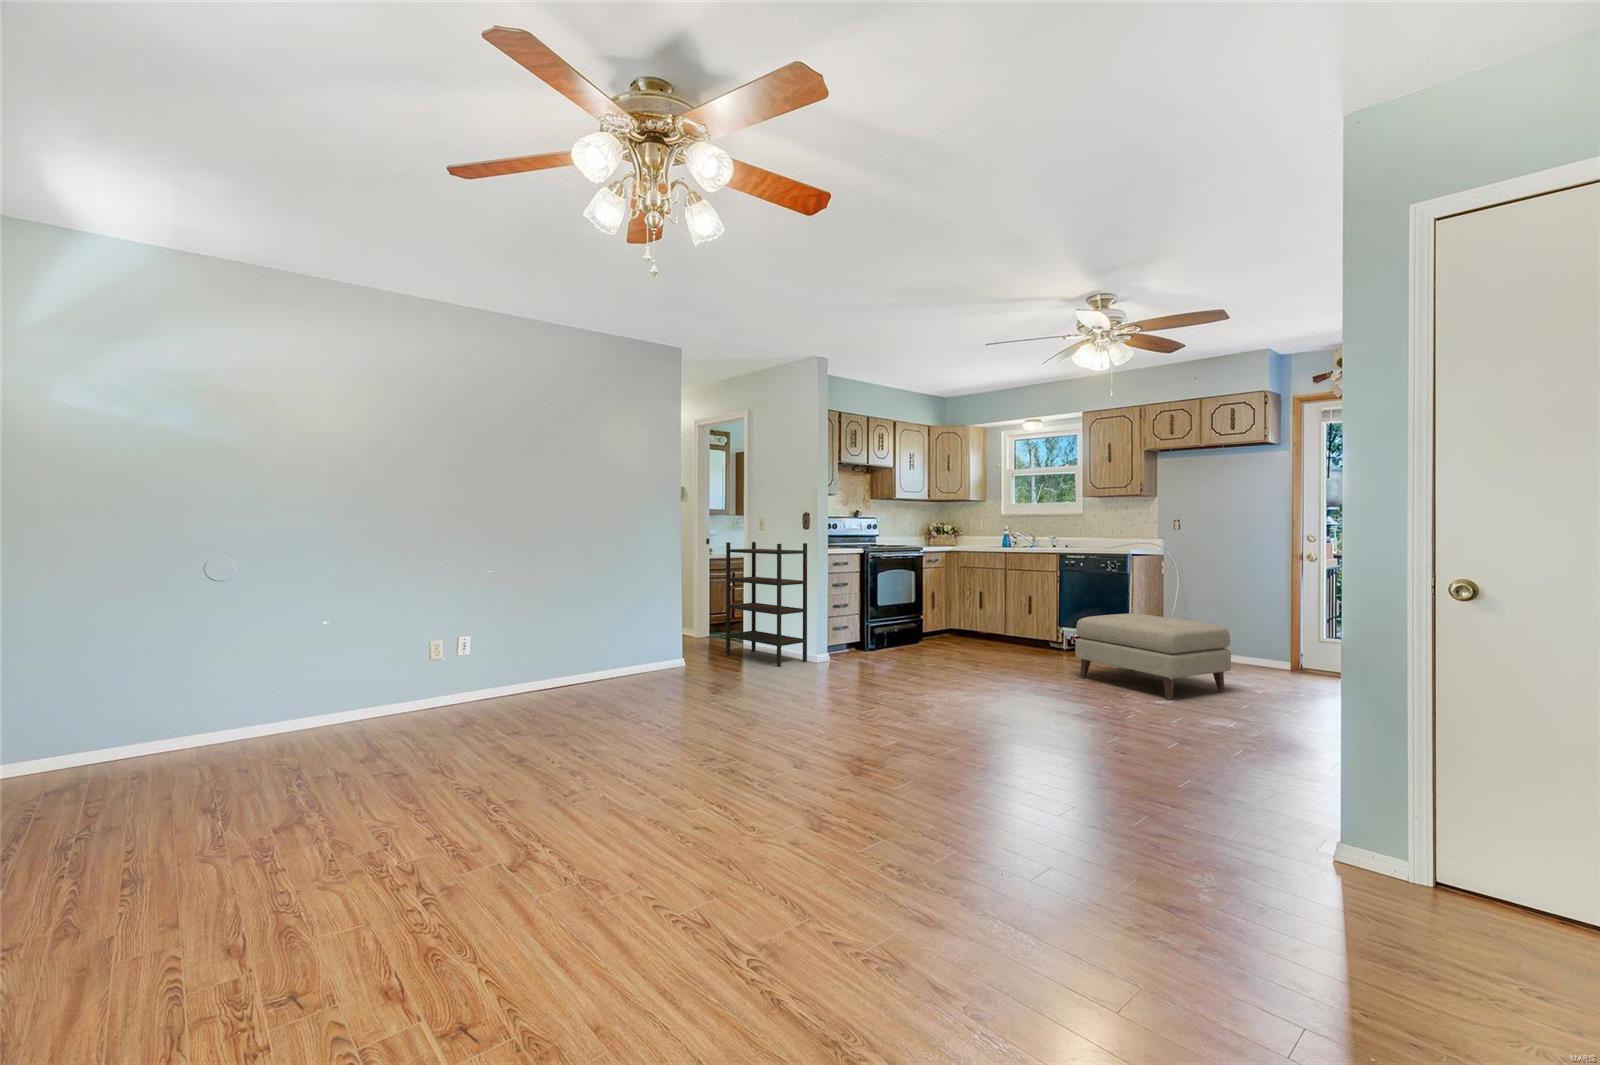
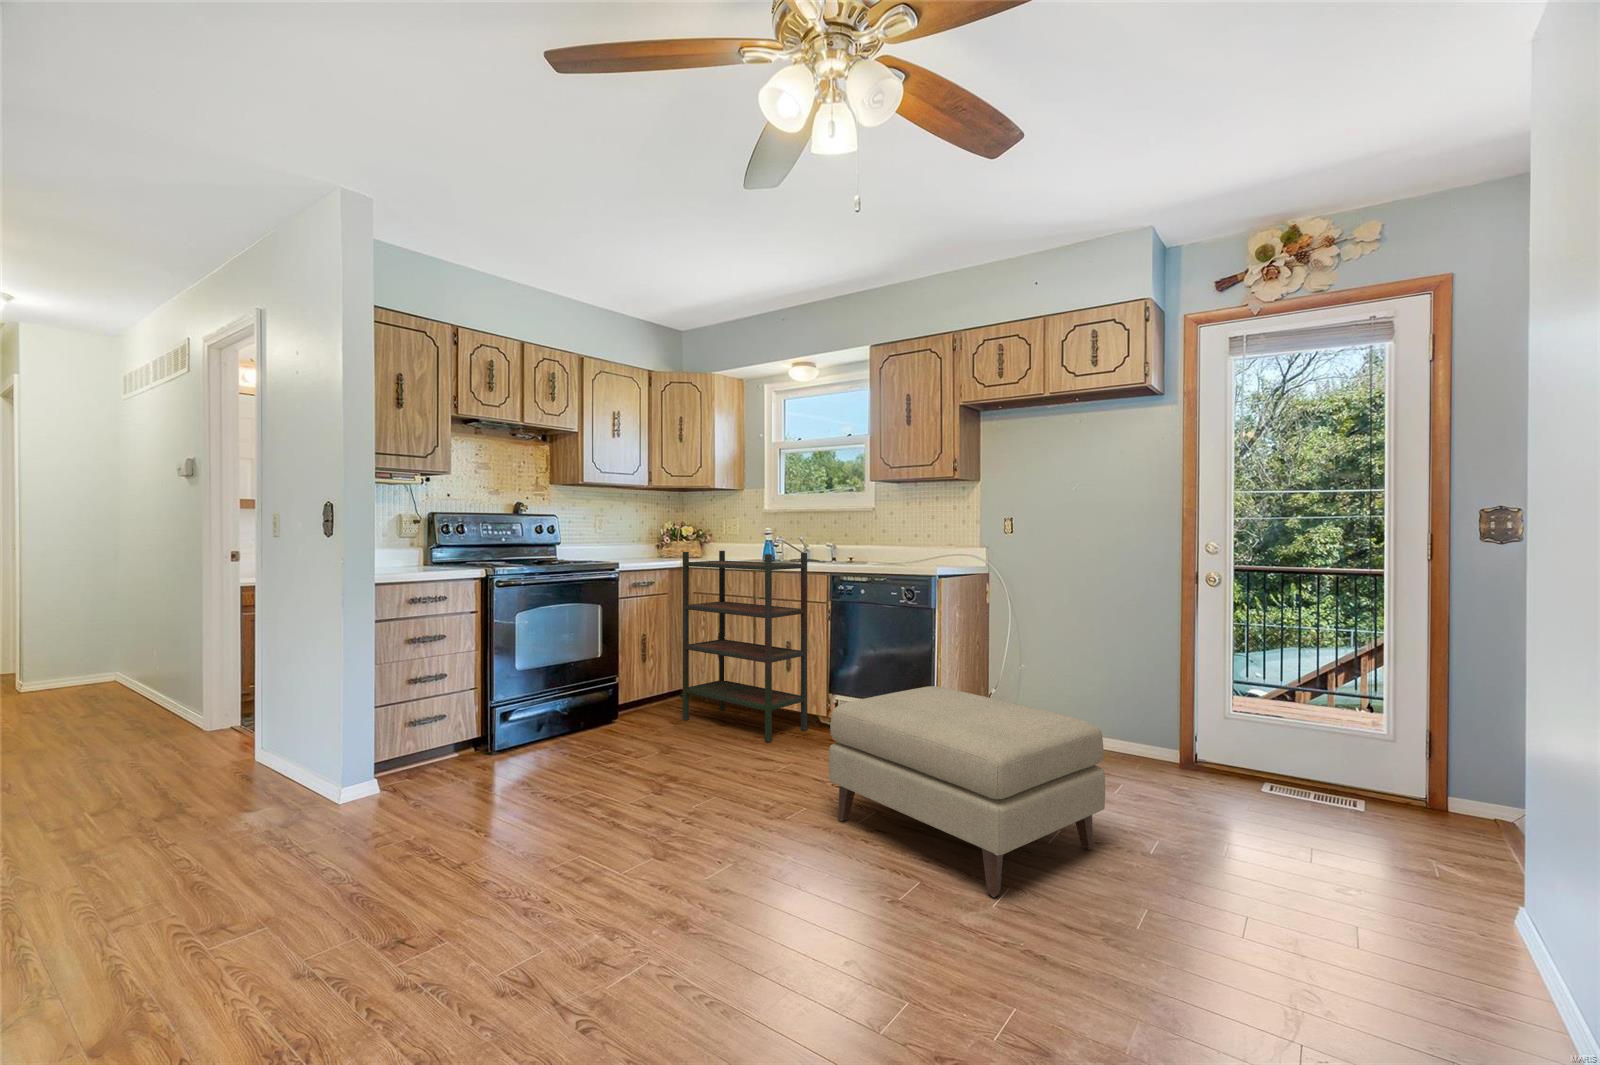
bookshelf: present [726,542,807,666] -> present [683,551,807,742]

